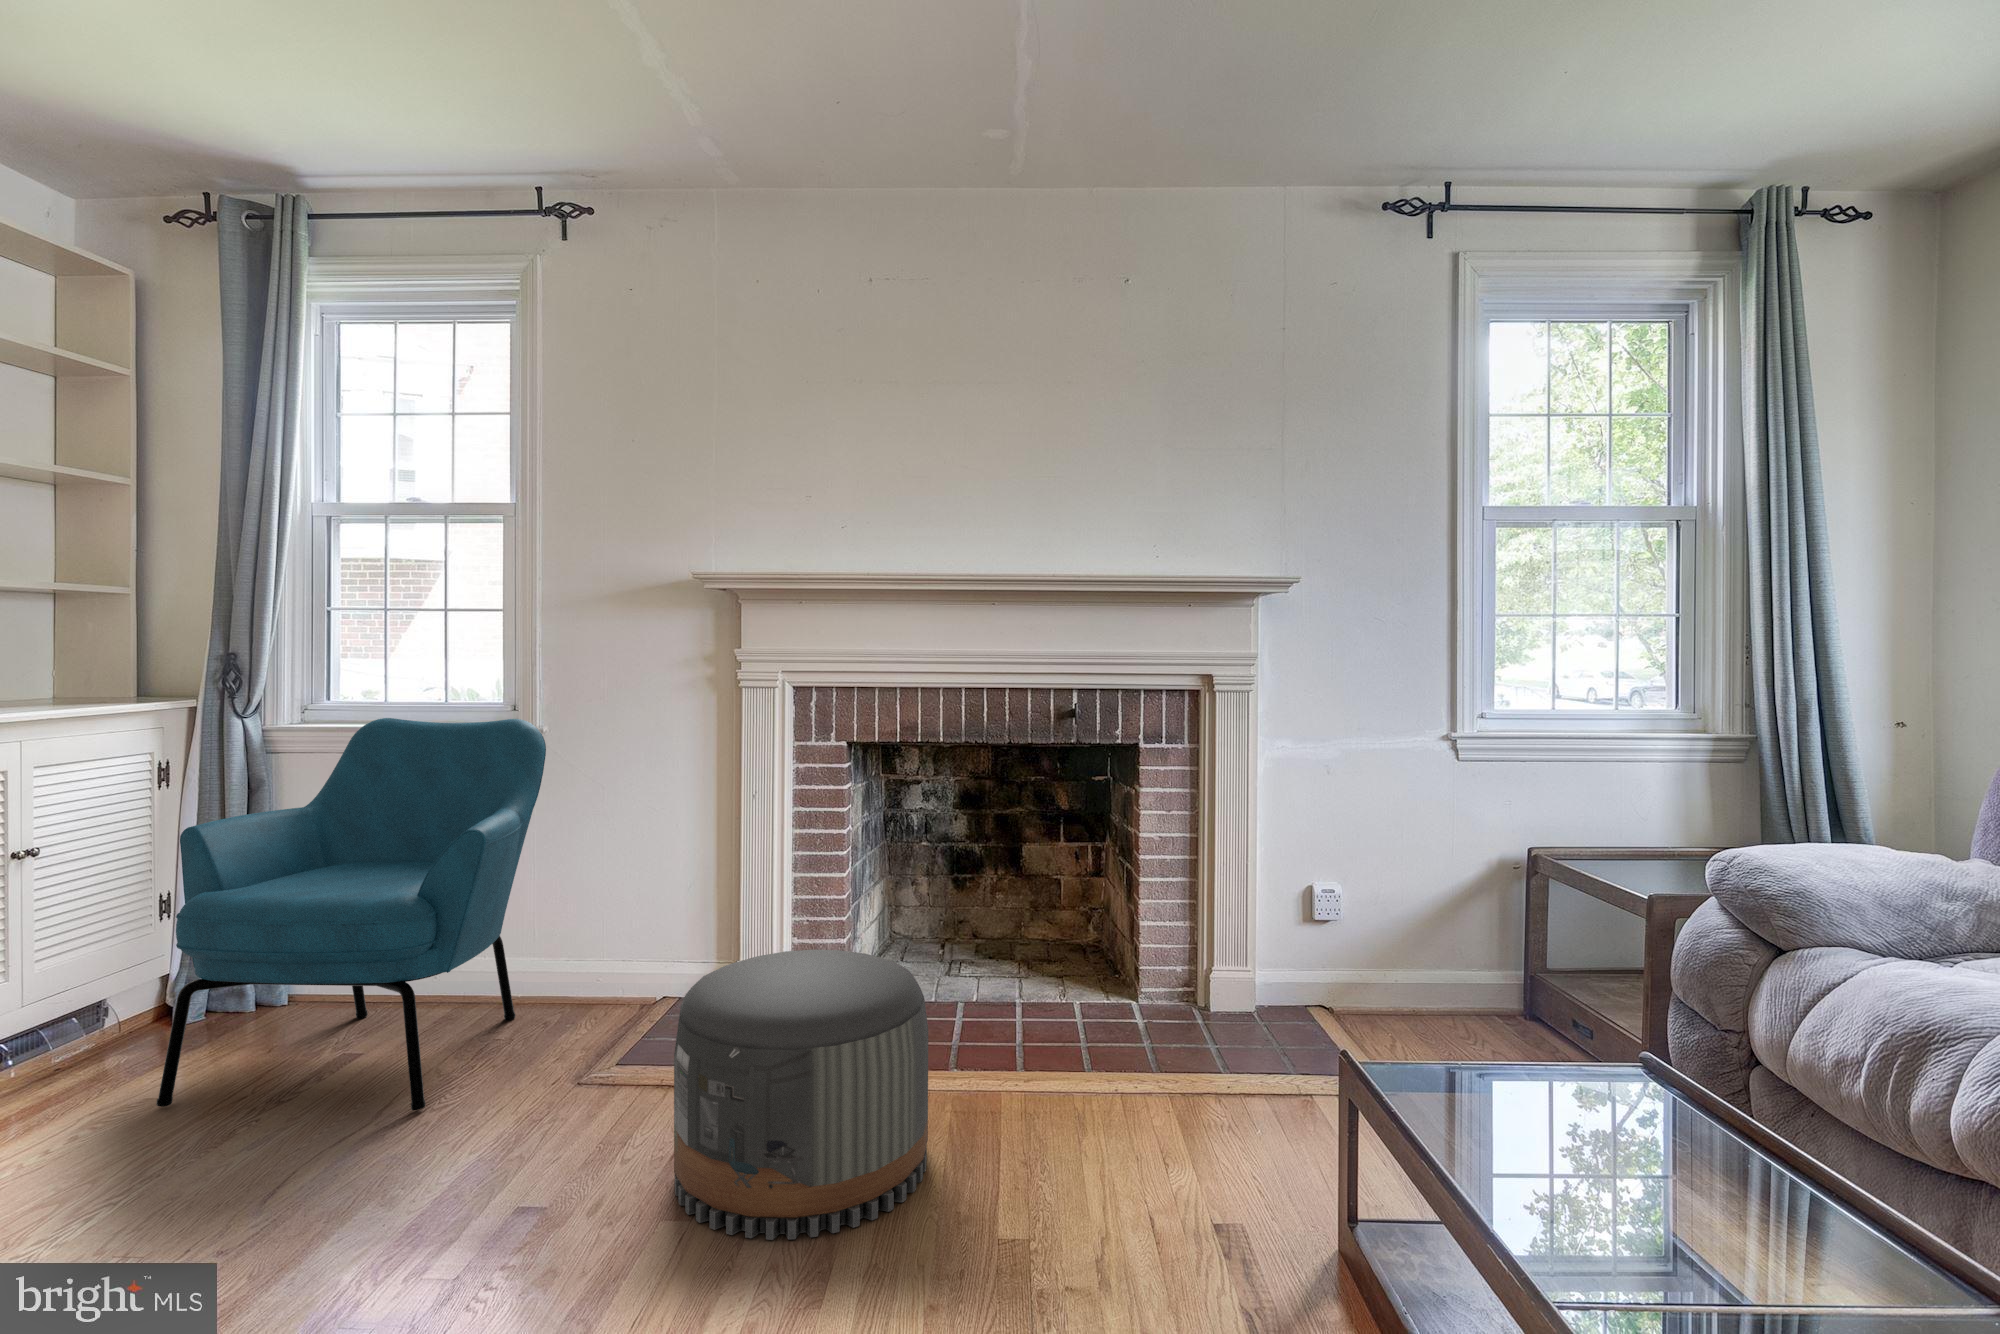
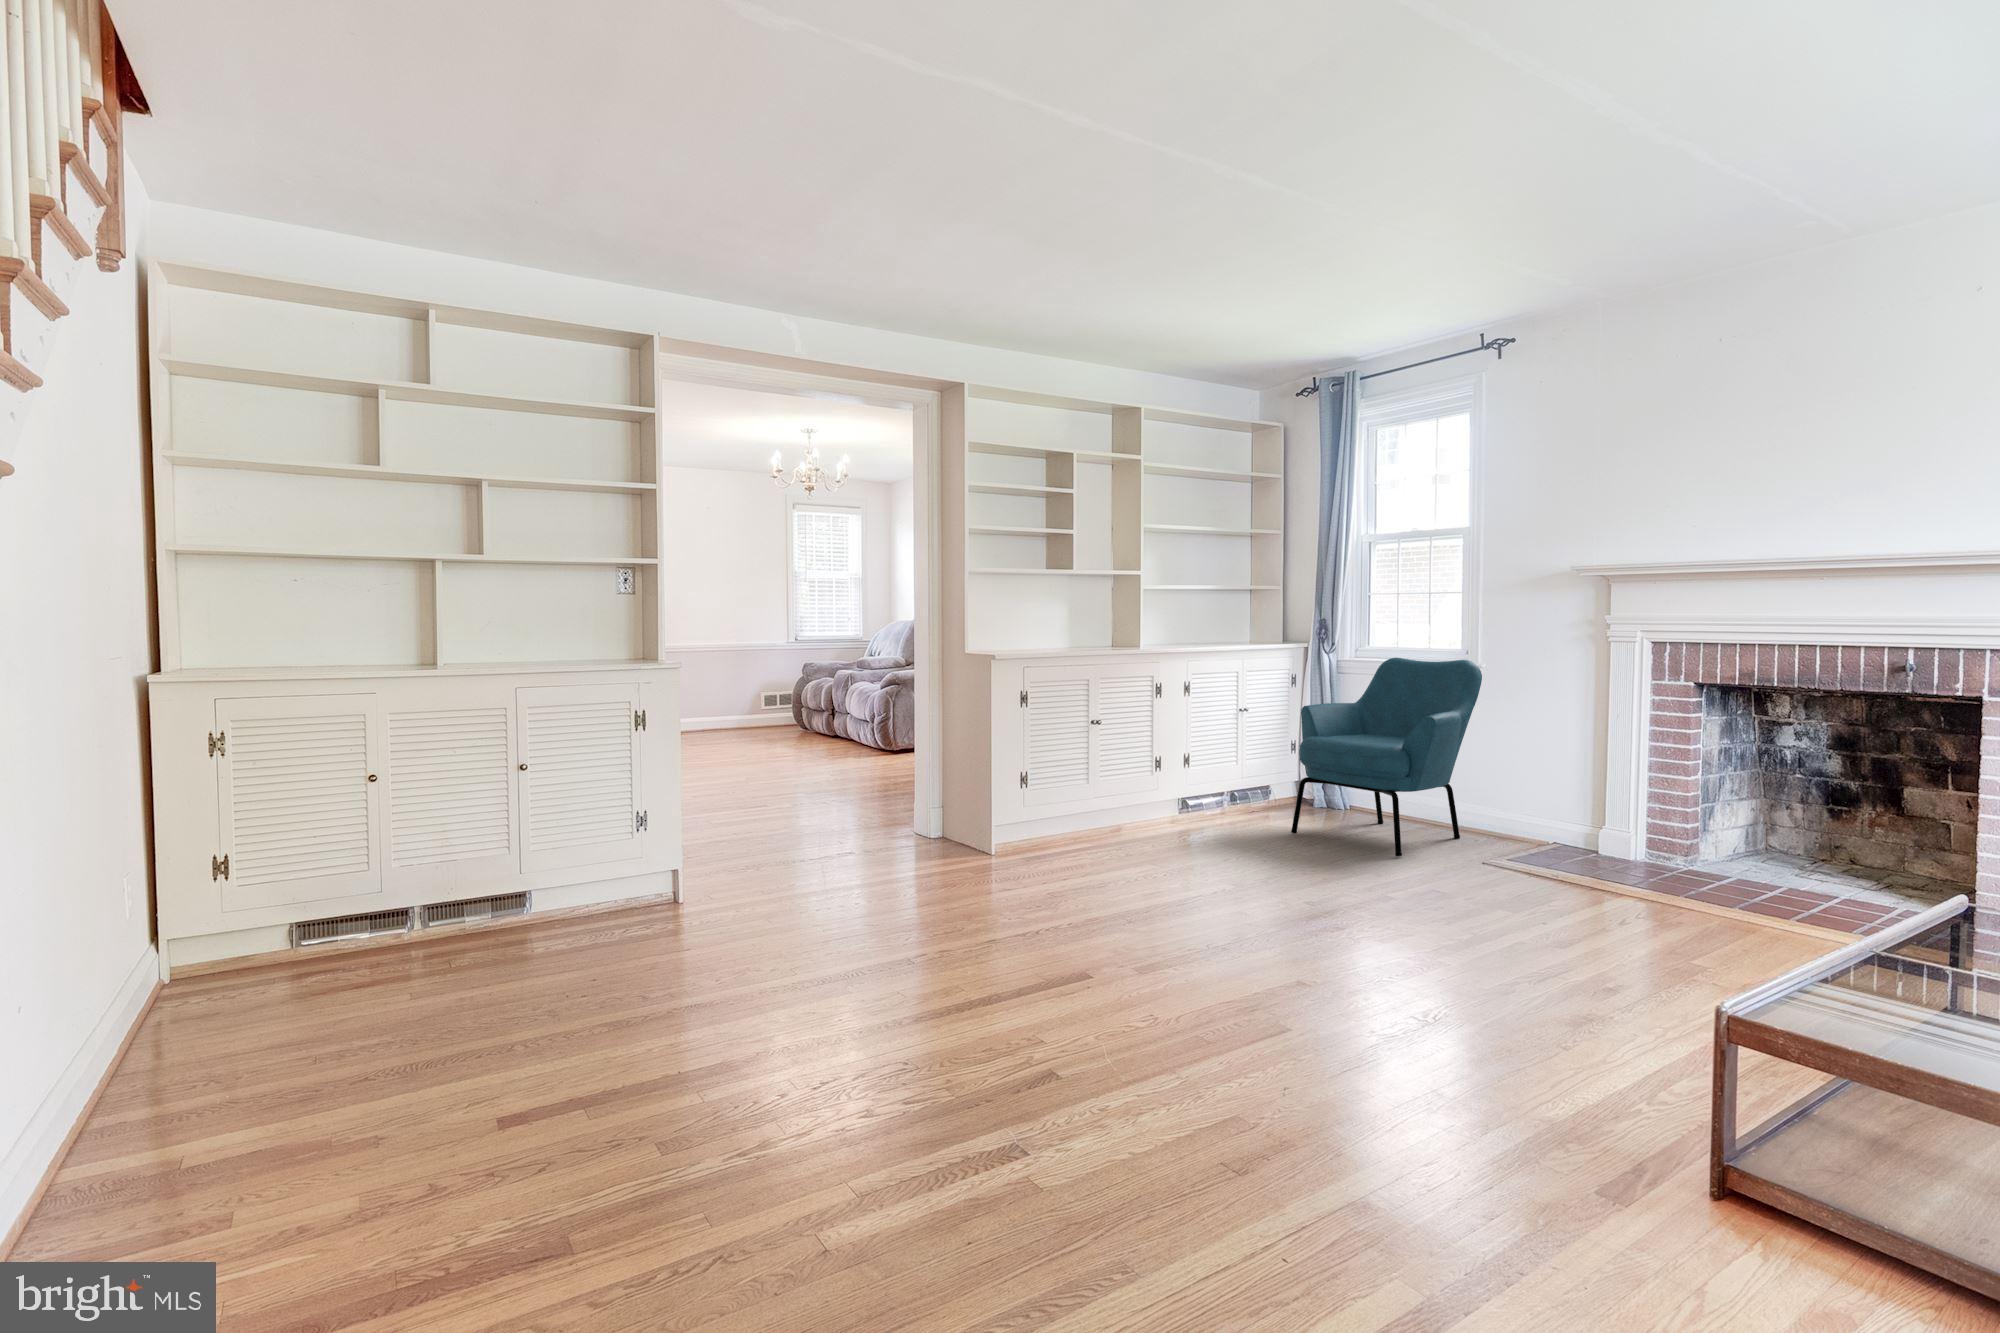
pouf: present [674,950,928,1240] -> none [1510,797,1675,938]

